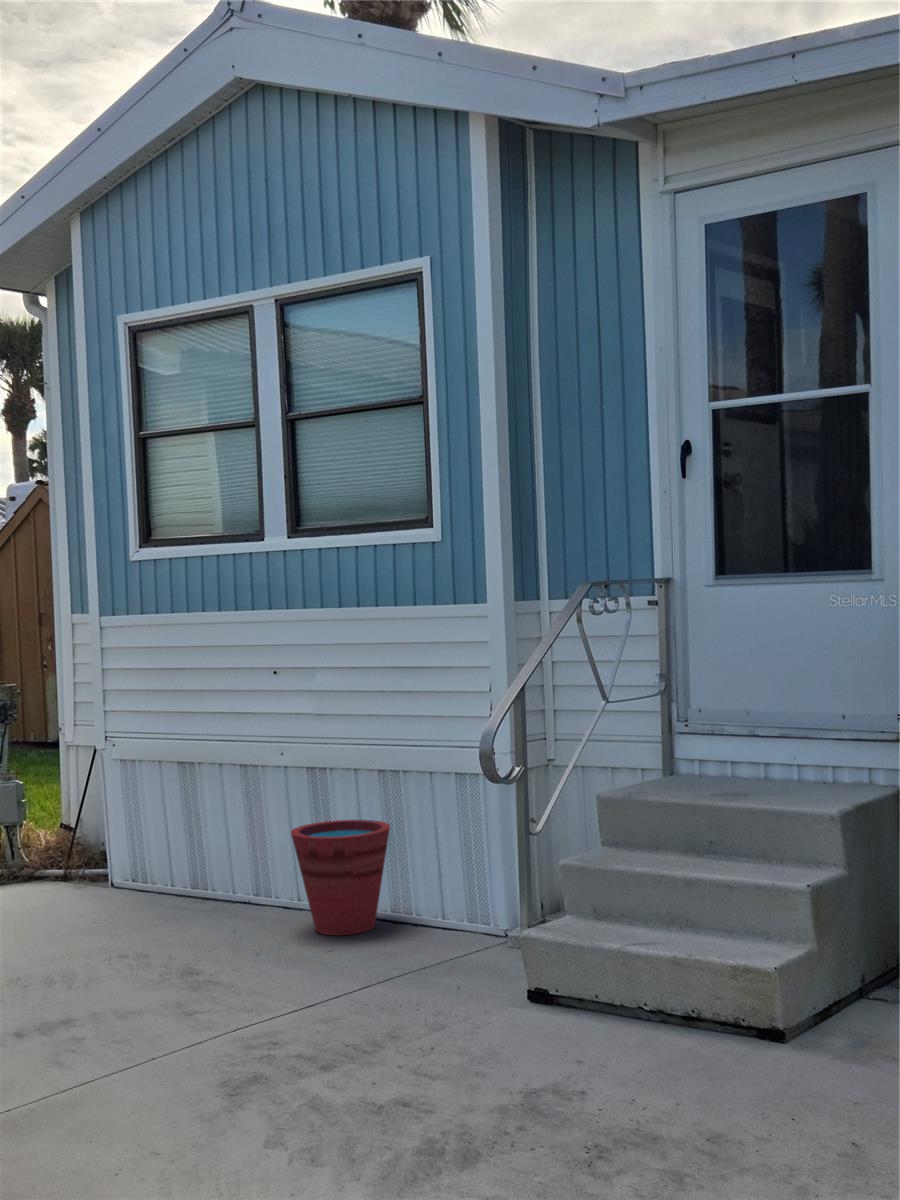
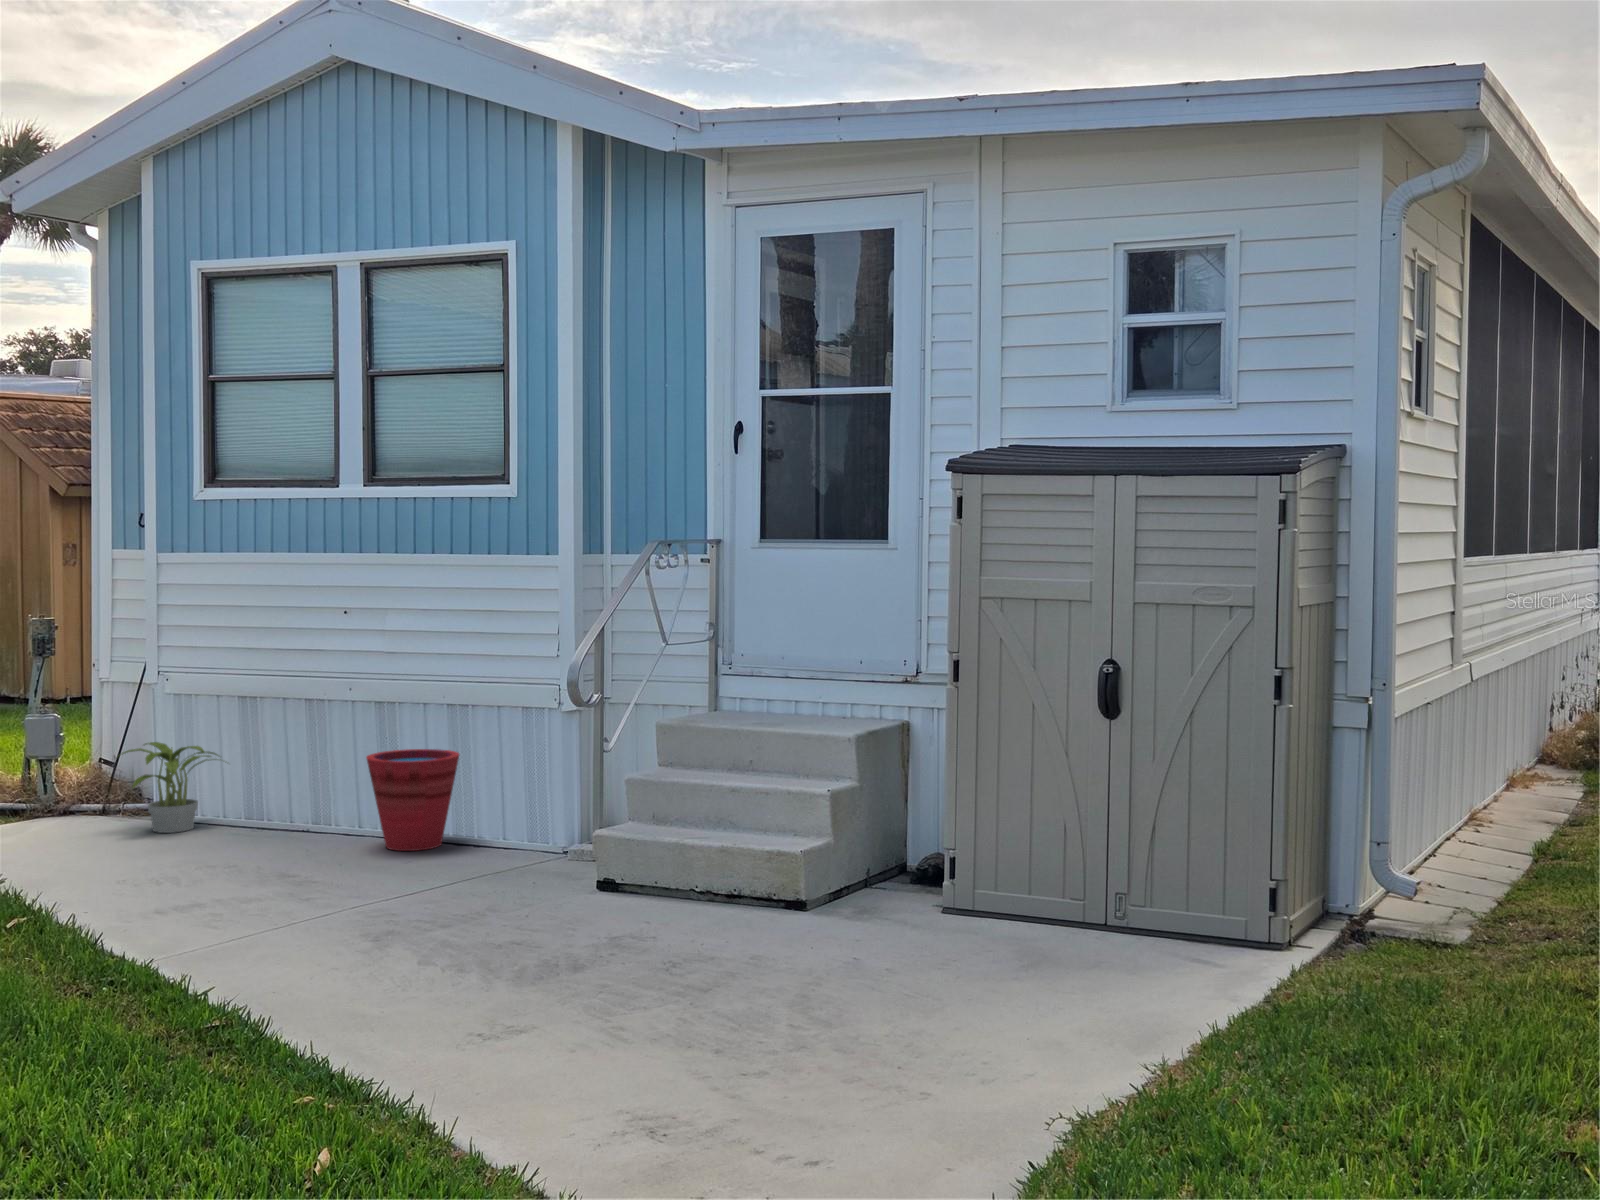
potted plant: none [58,810,169,906] -> present [122,742,218,833]

